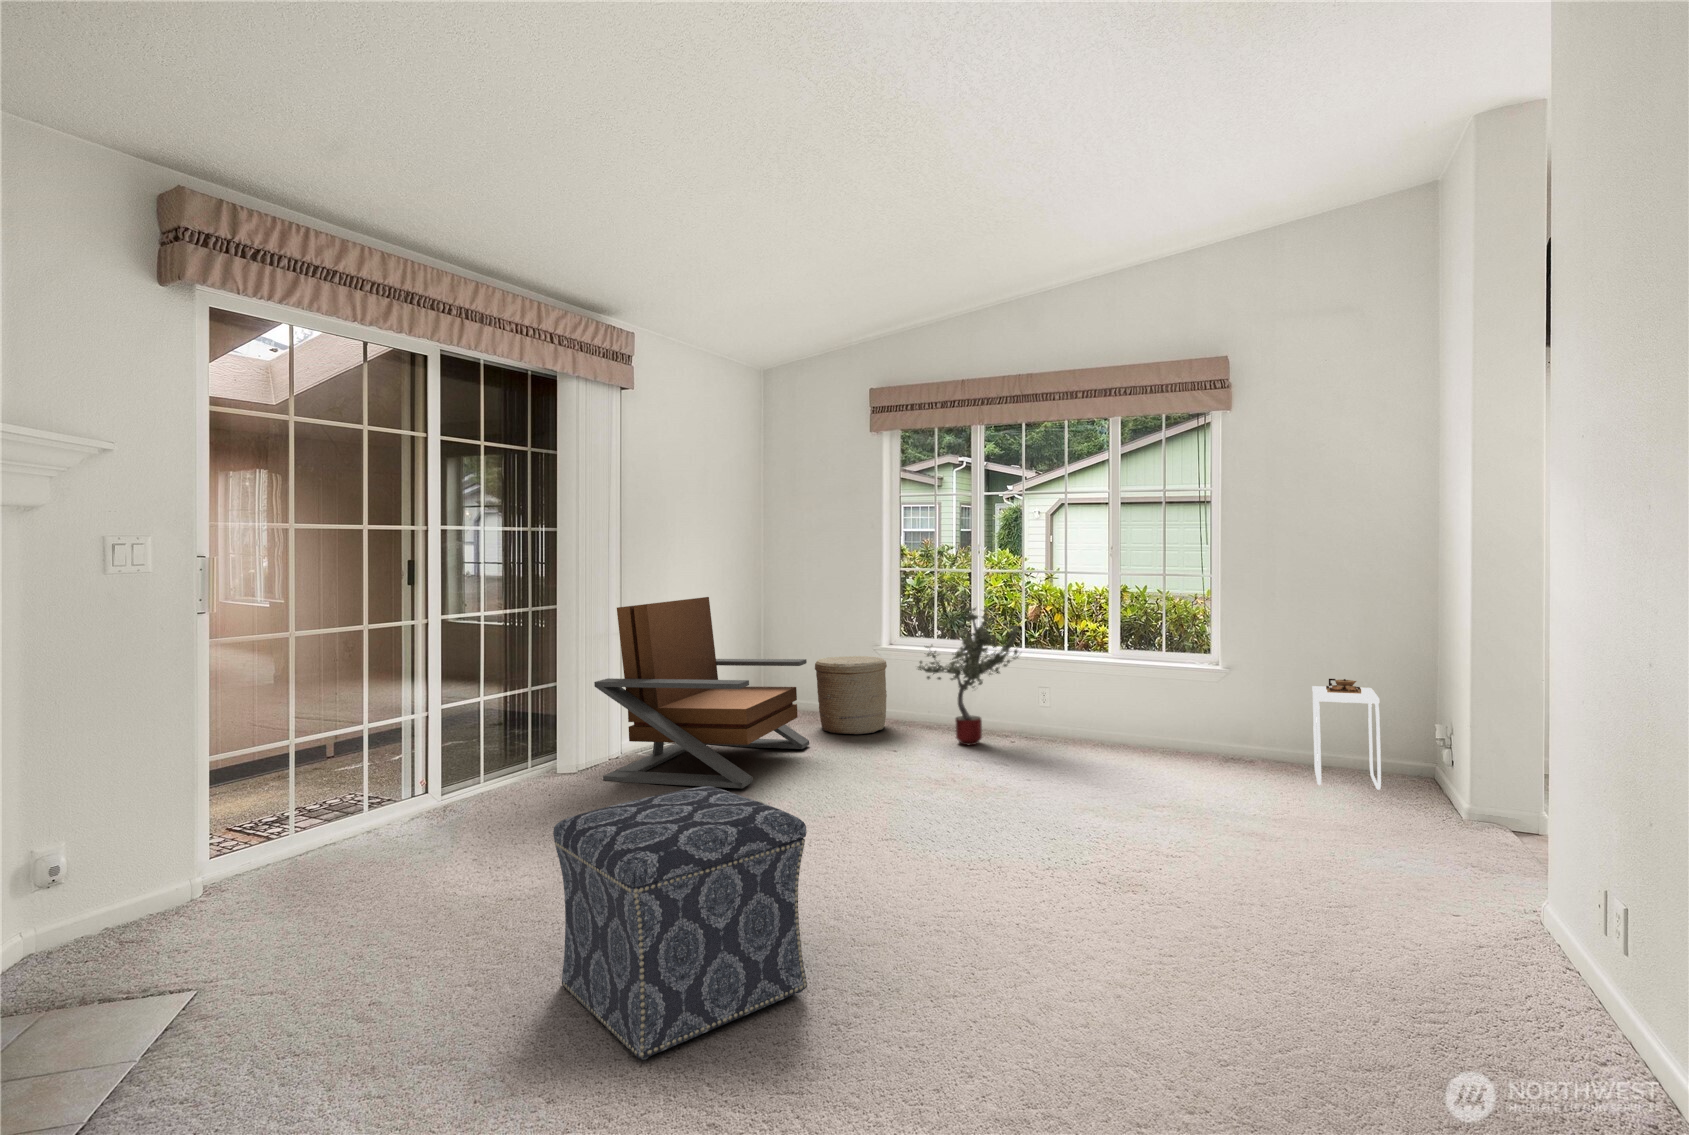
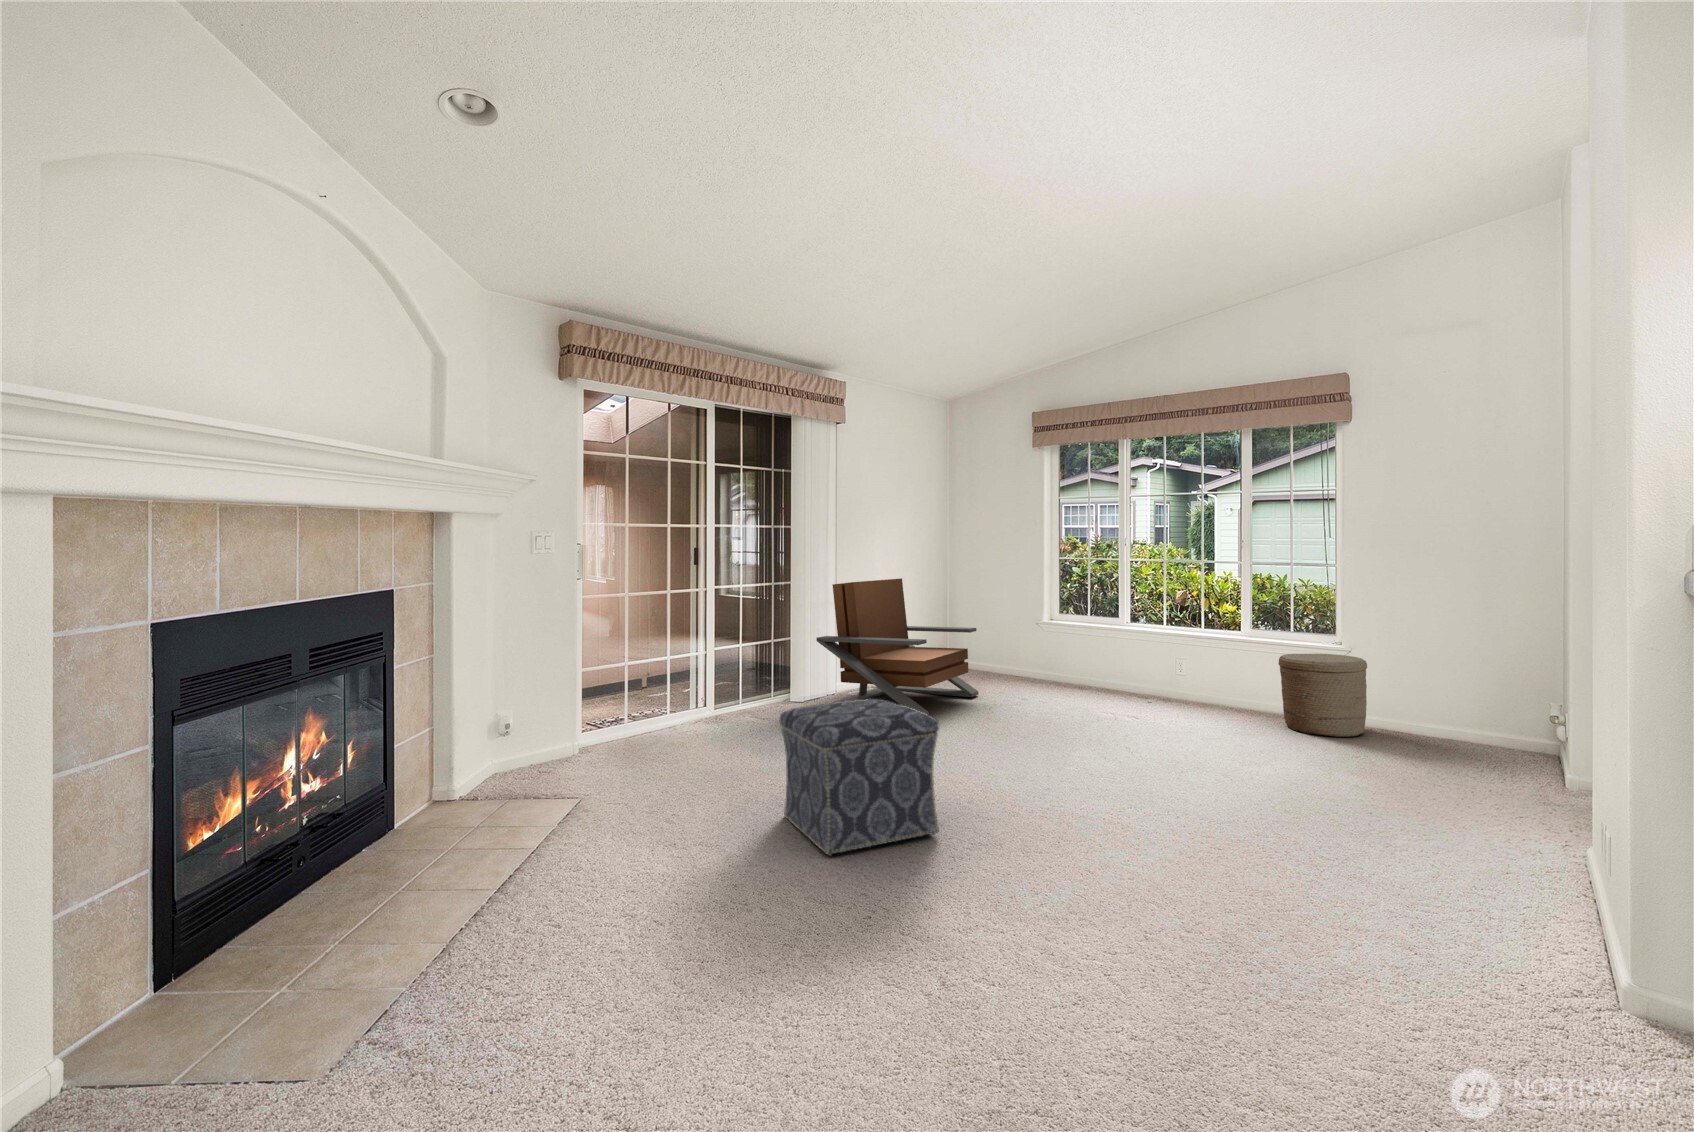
potted tree: present [918,608,1019,745] -> none [1067,588,1156,702]
woven basket: present [815,656,887,734] -> present [1278,654,1367,737]
side table: present [1312,679,1381,790] -> none [1420,655,1486,754]

